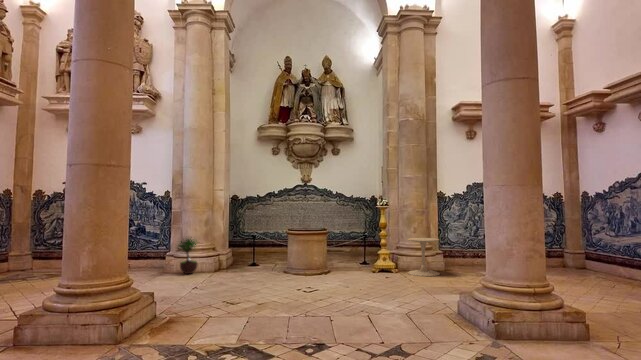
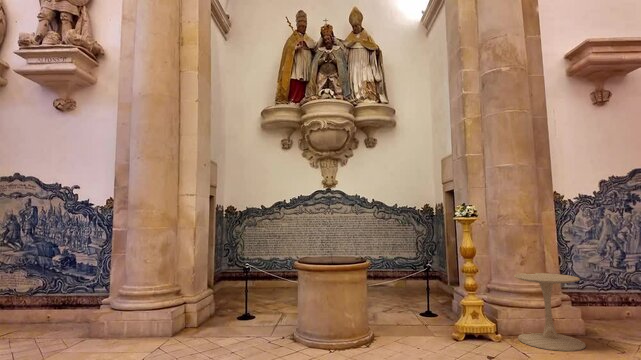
potted tree: present [178,239,198,274] -> none [96,271,142,342]

